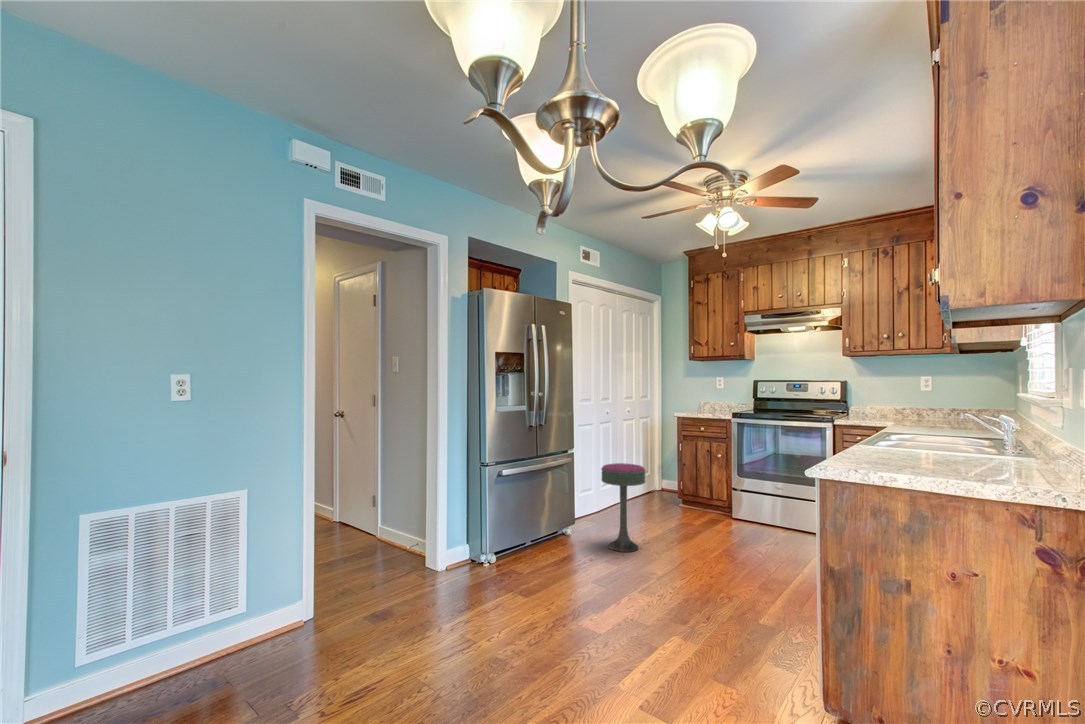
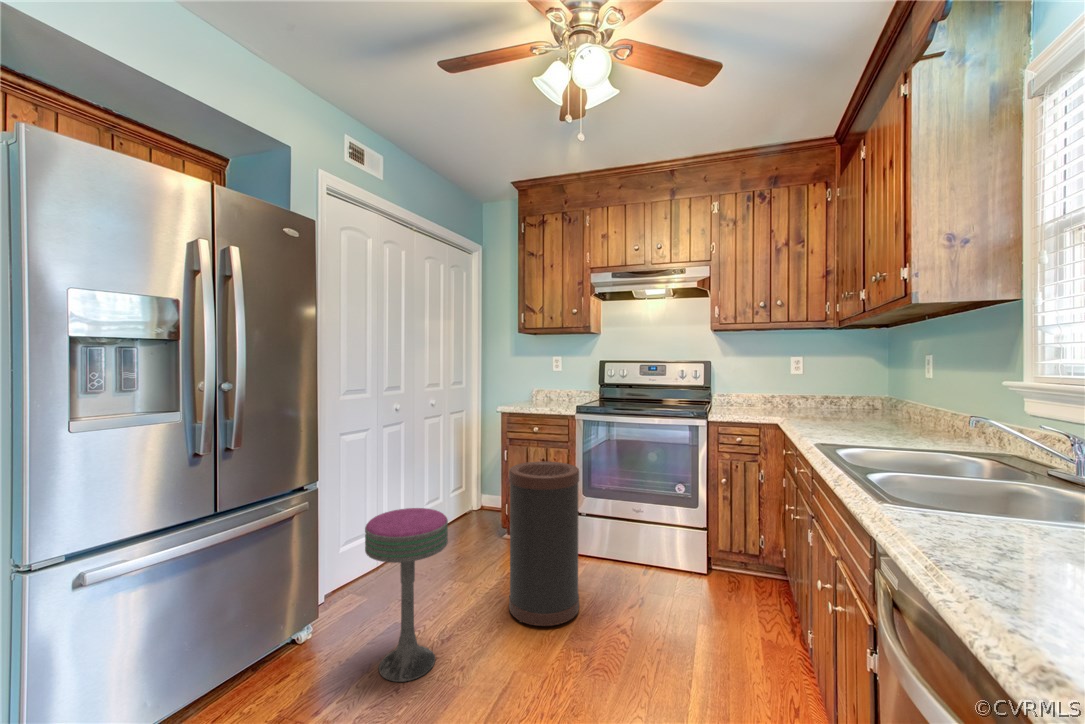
trash can: none [682,446,729,544] -> present [509,461,579,626]

